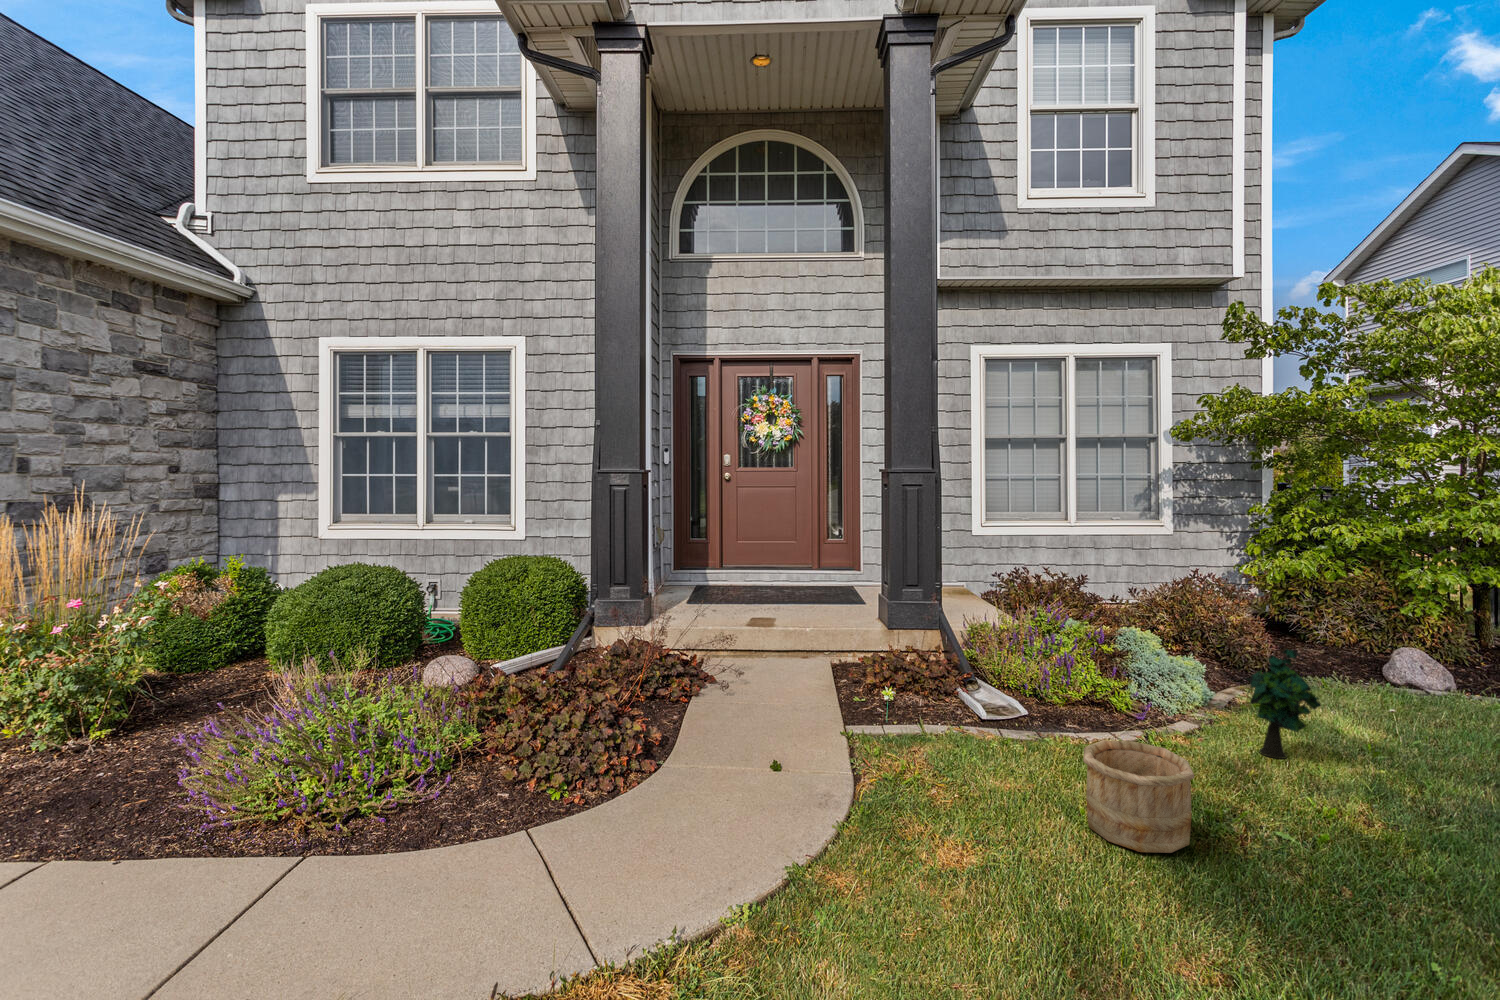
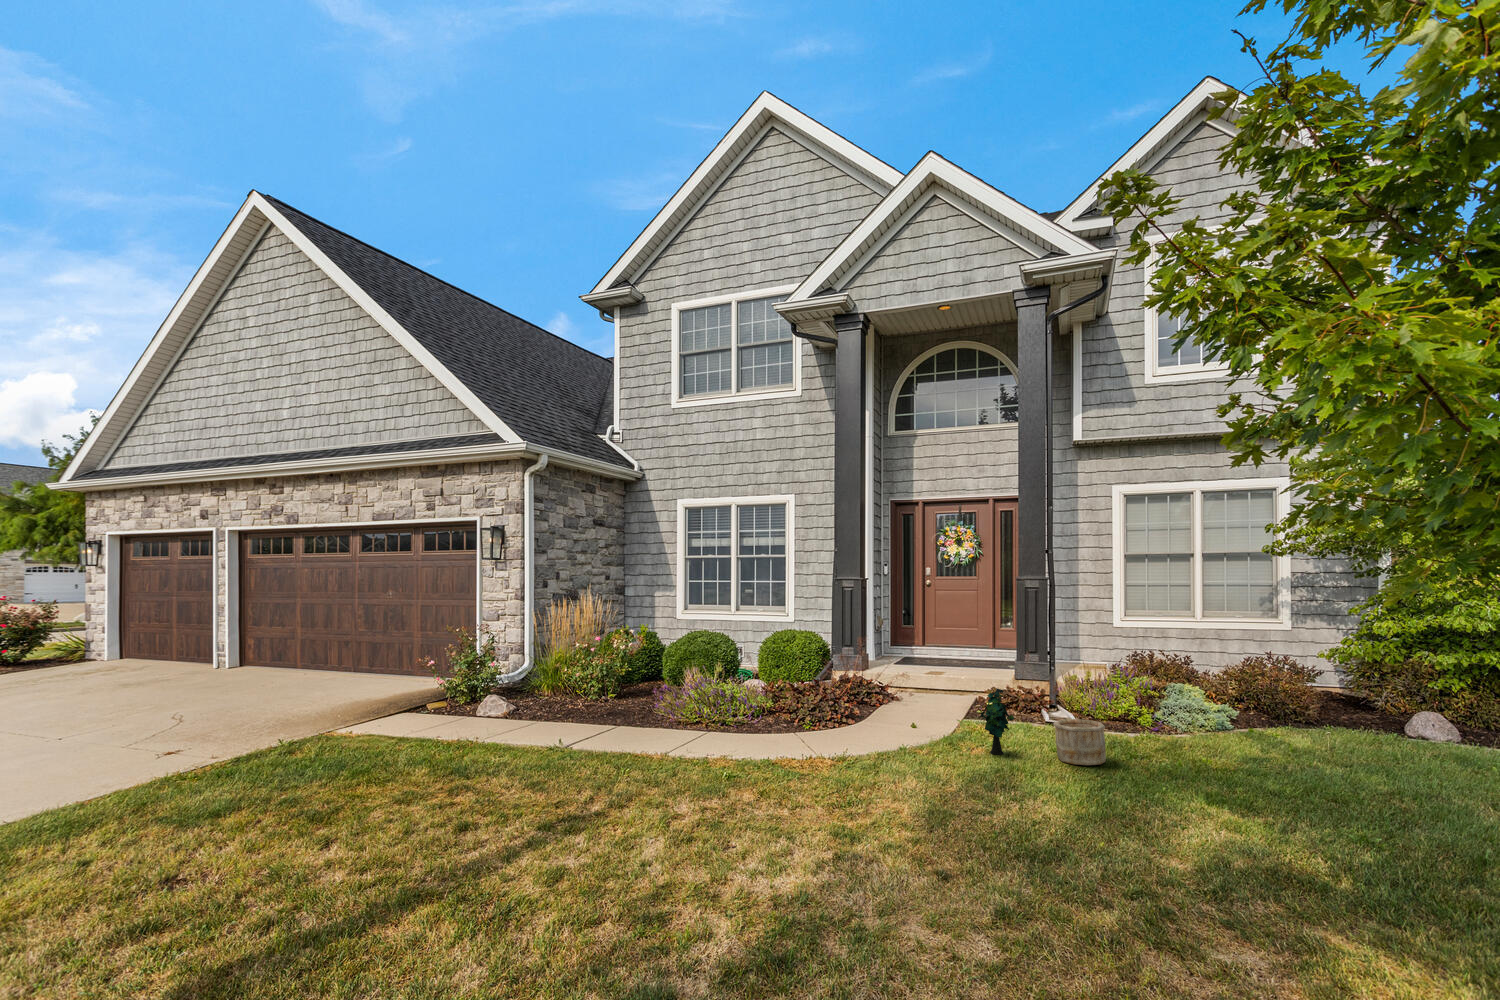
decorative plant: present [1244,649,1321,759] -> present [980,688,1014,755]

